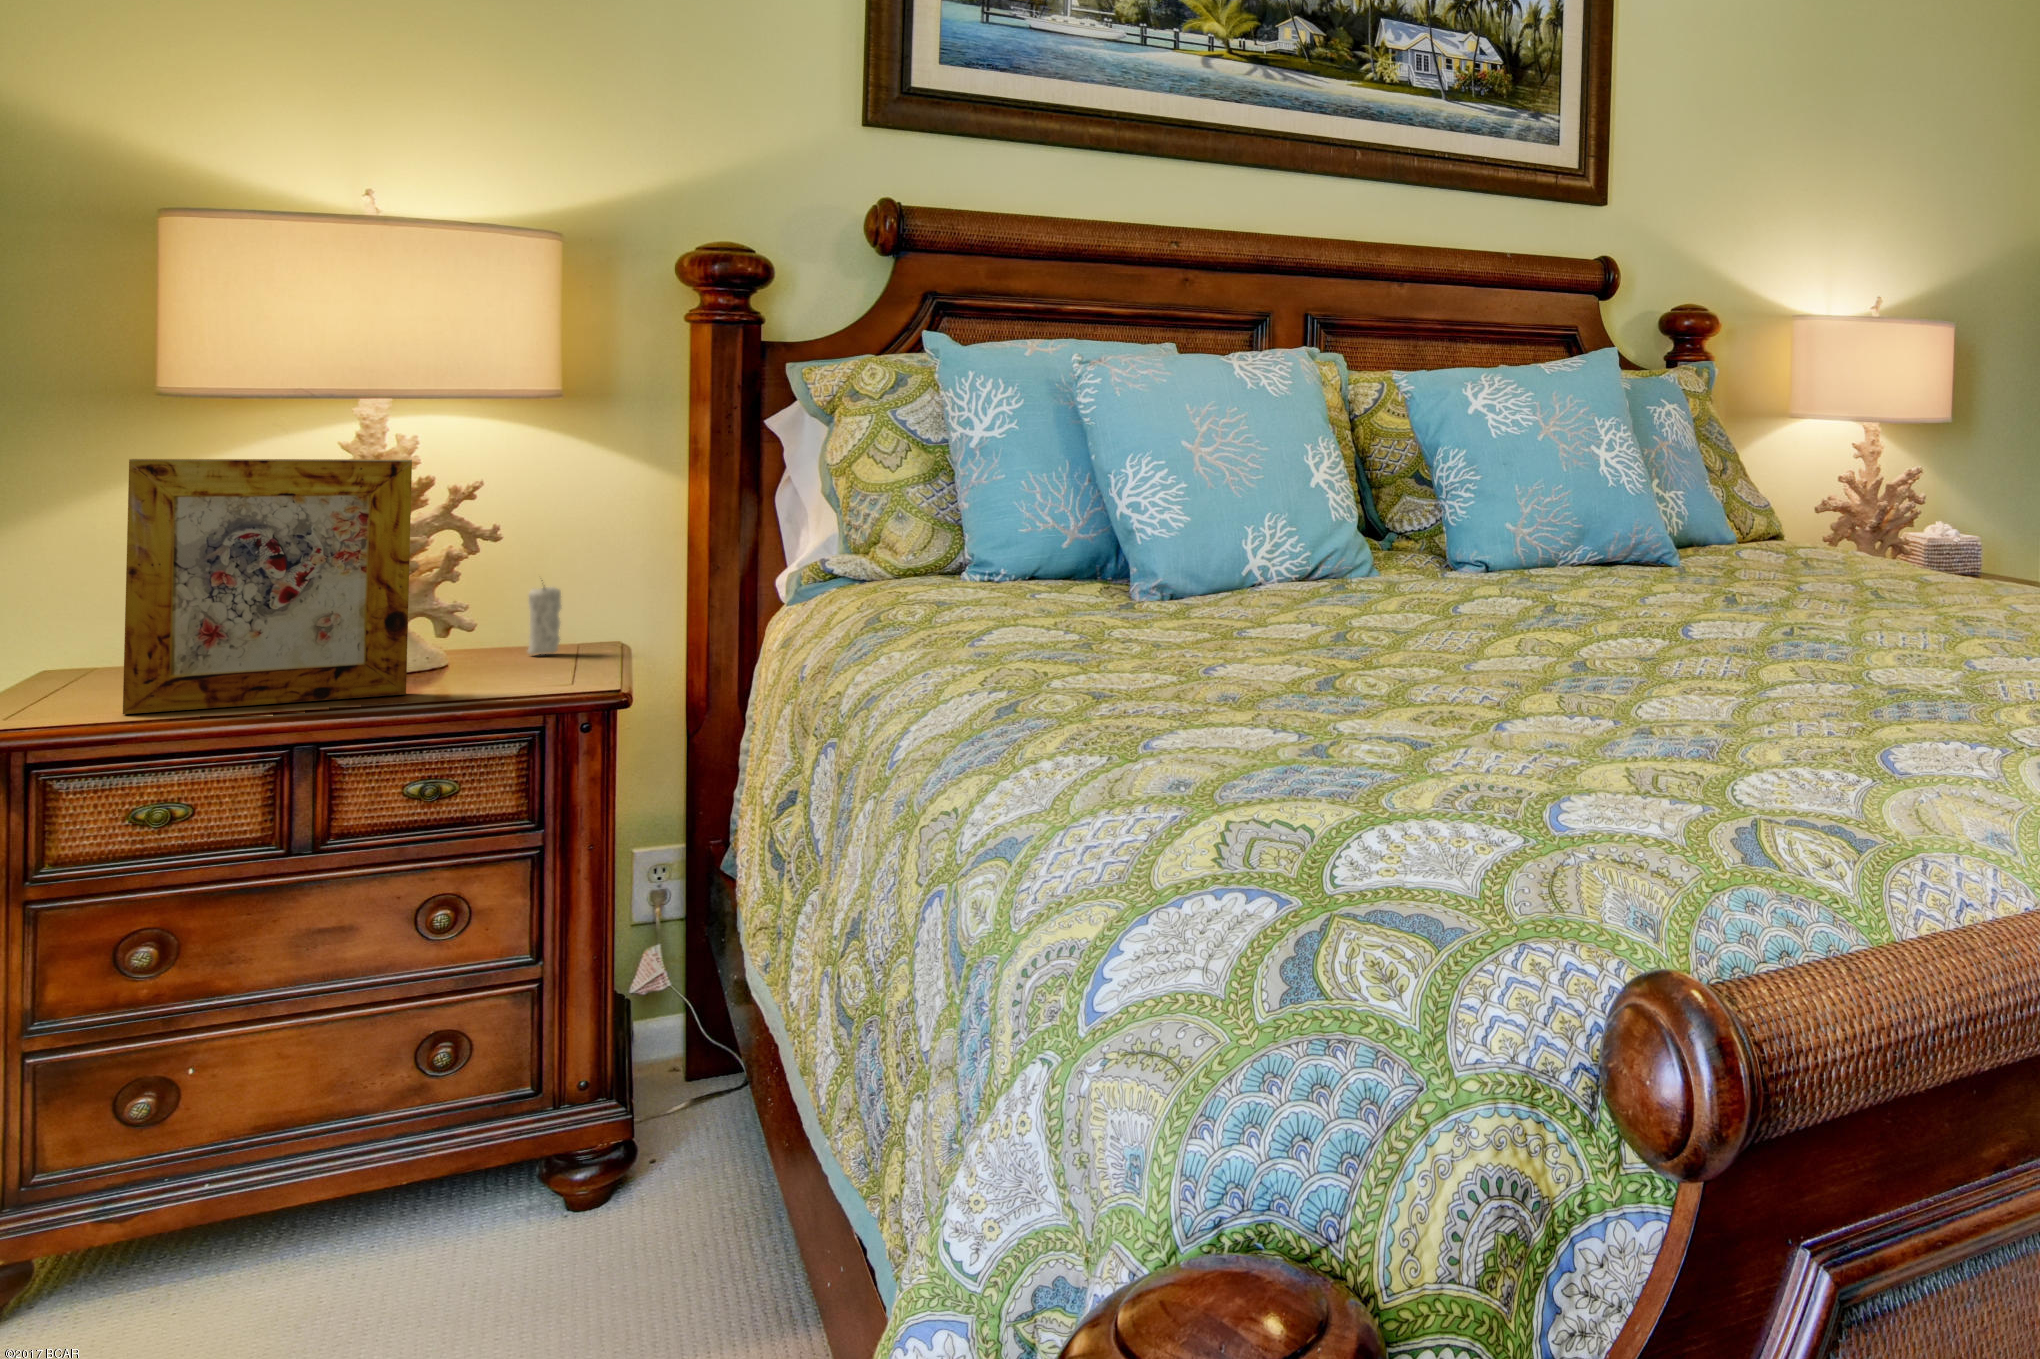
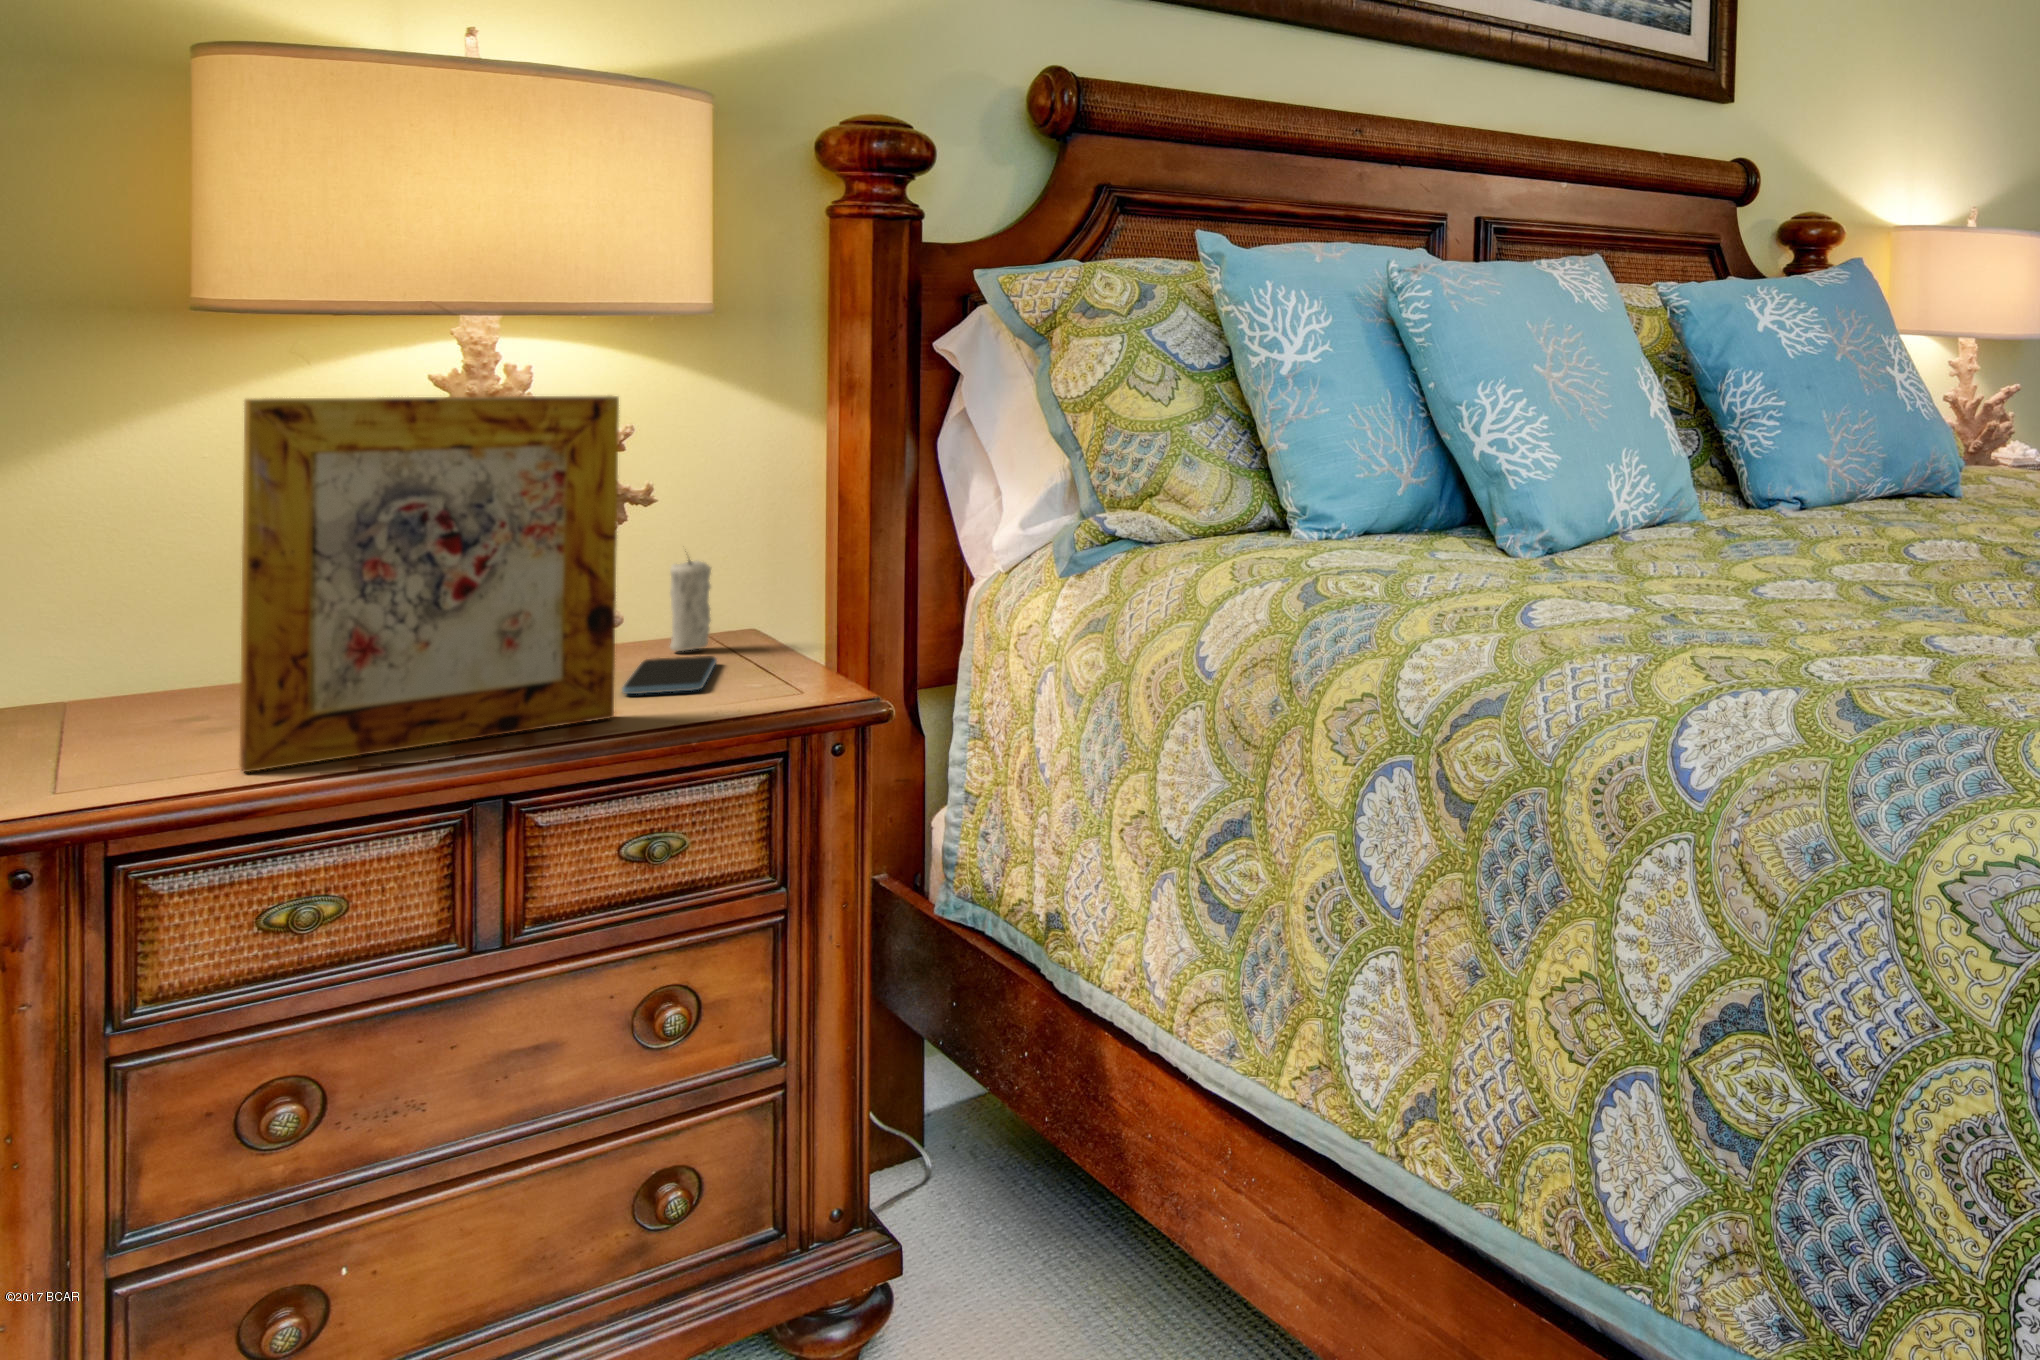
smartphone: none [441,658,544,680] -> present [622,656,717,694]

